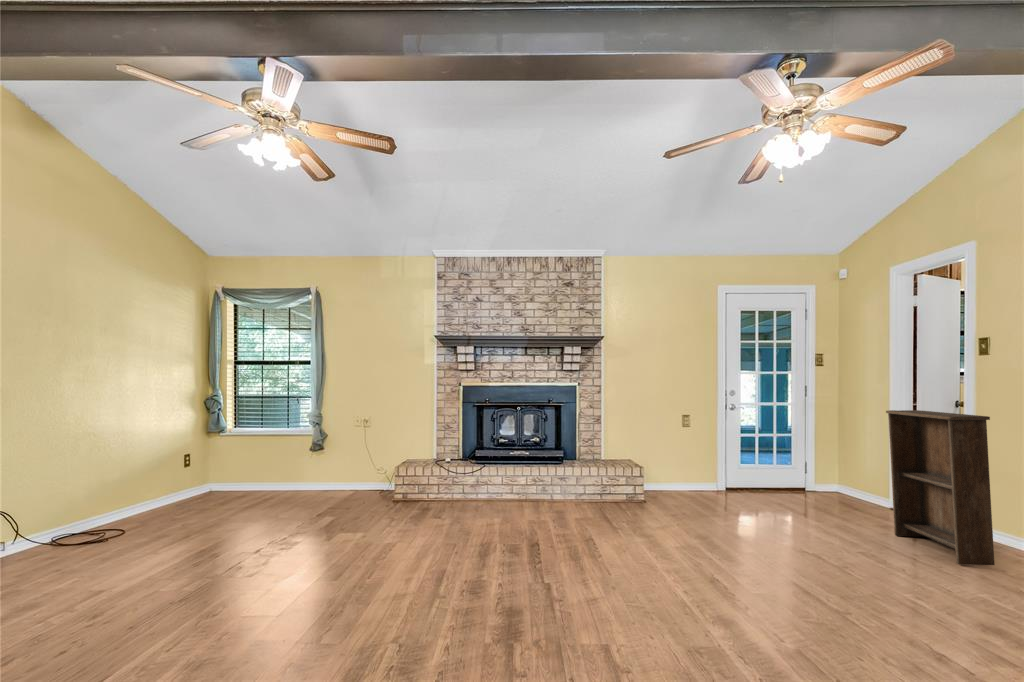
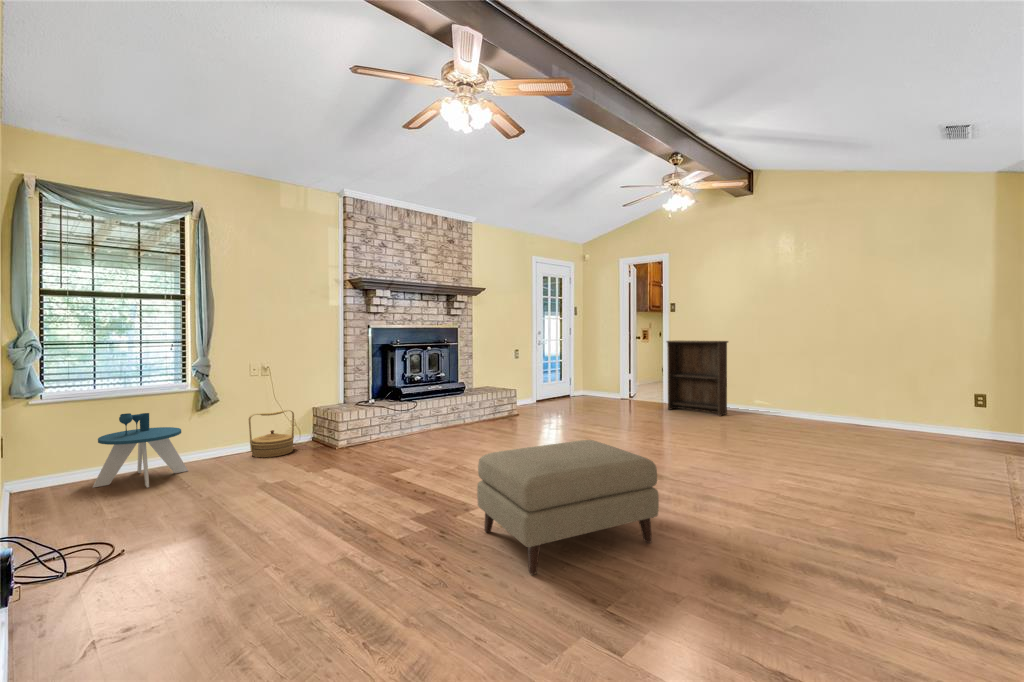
side table: none [234,449,289,504] -> present [93,413,188,488]
woven basket: none [338,460,375,499] -> present [249,410,294,457]
ottoman: none [172,514,365,641] -> present [477,440,659,575]

